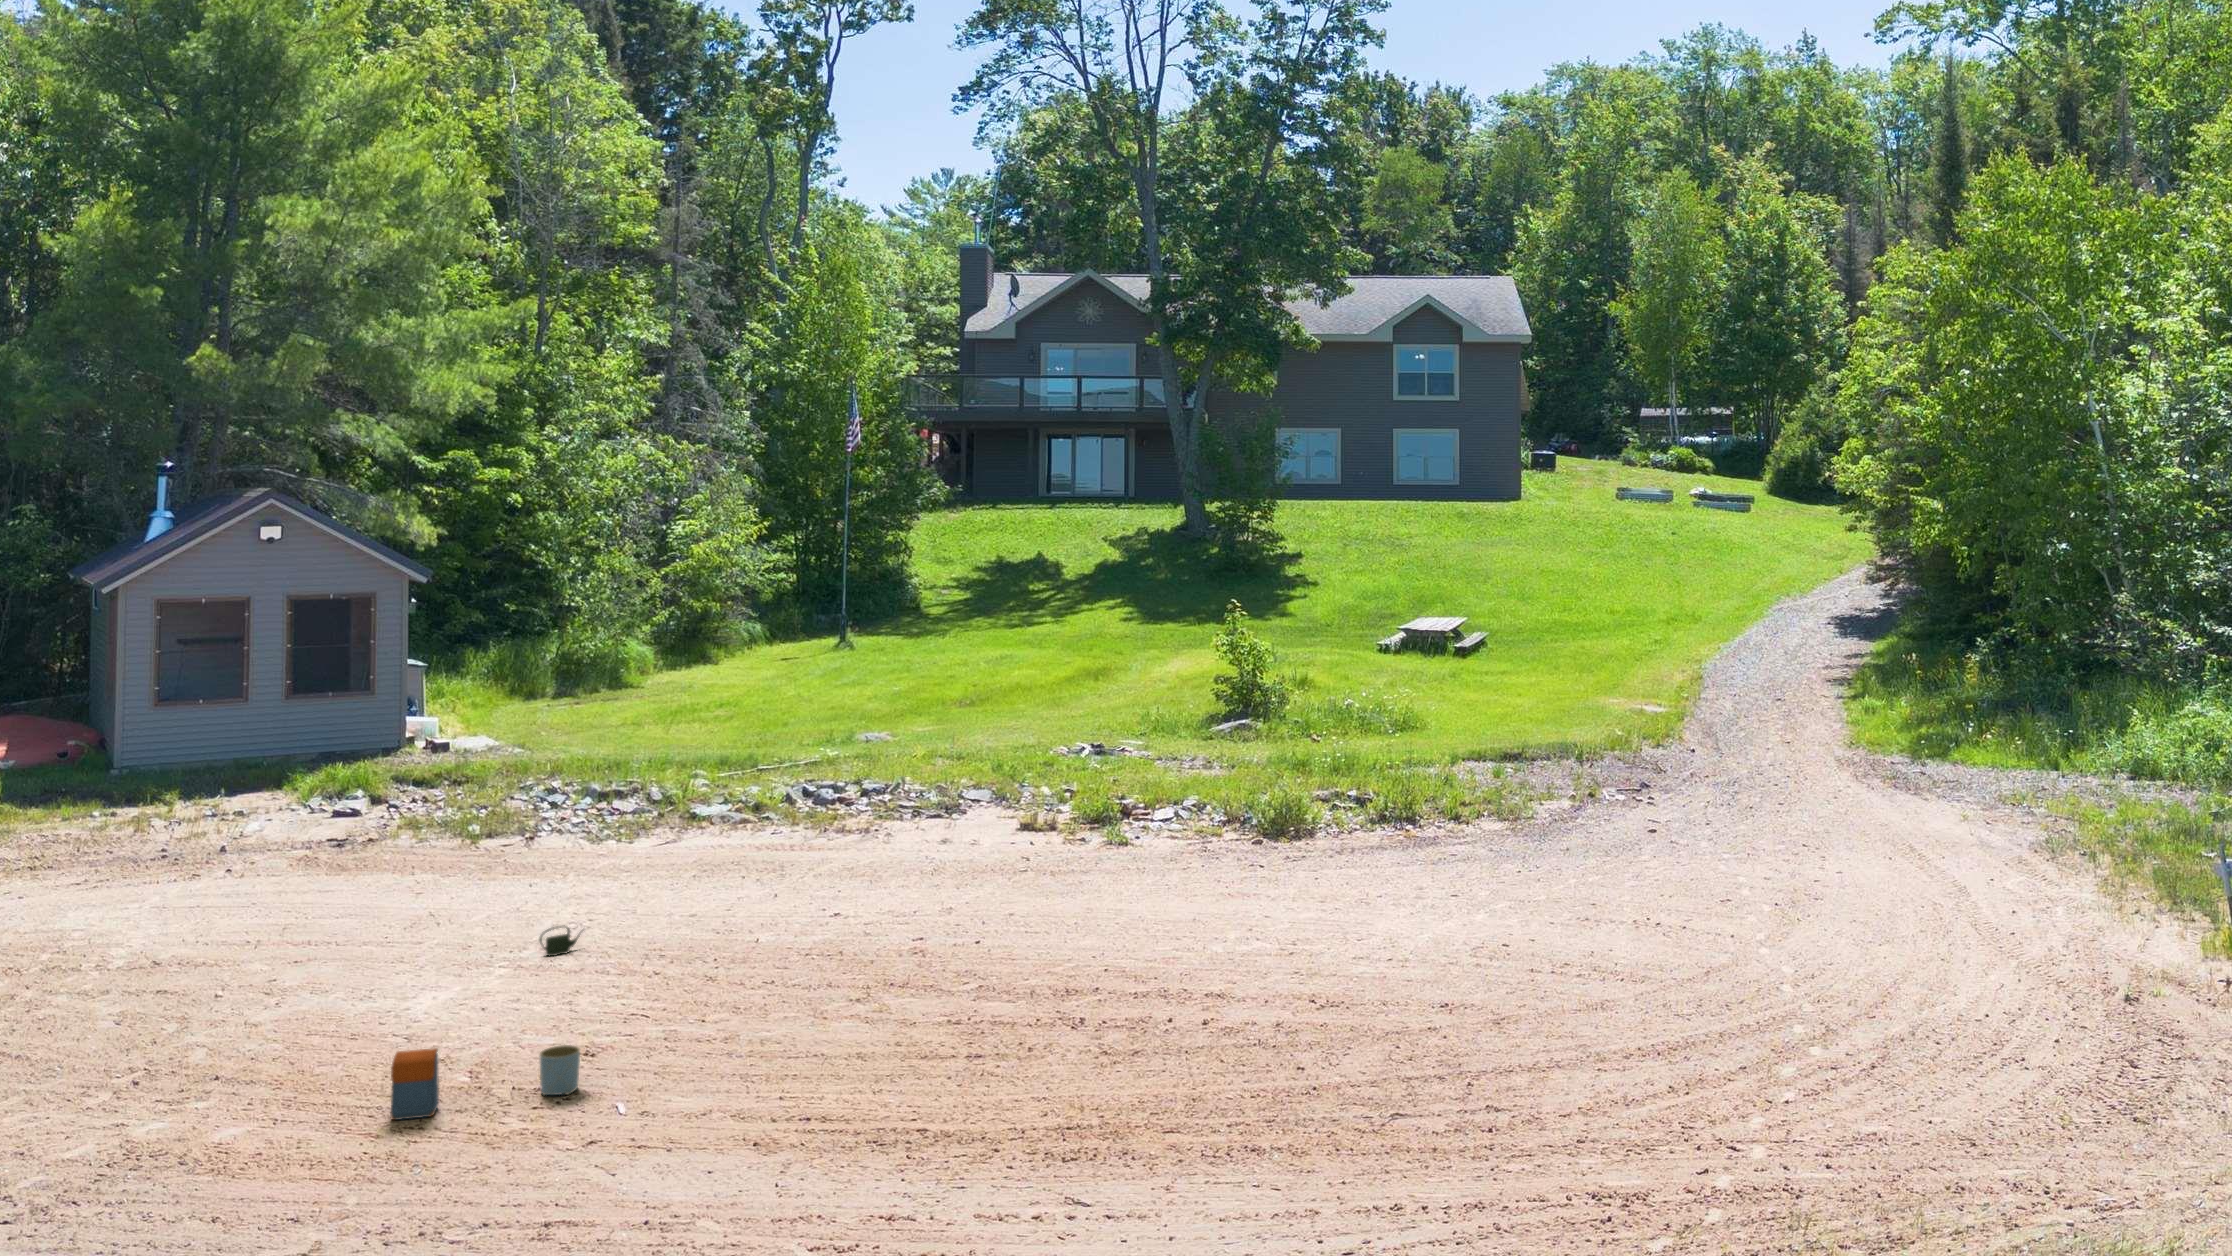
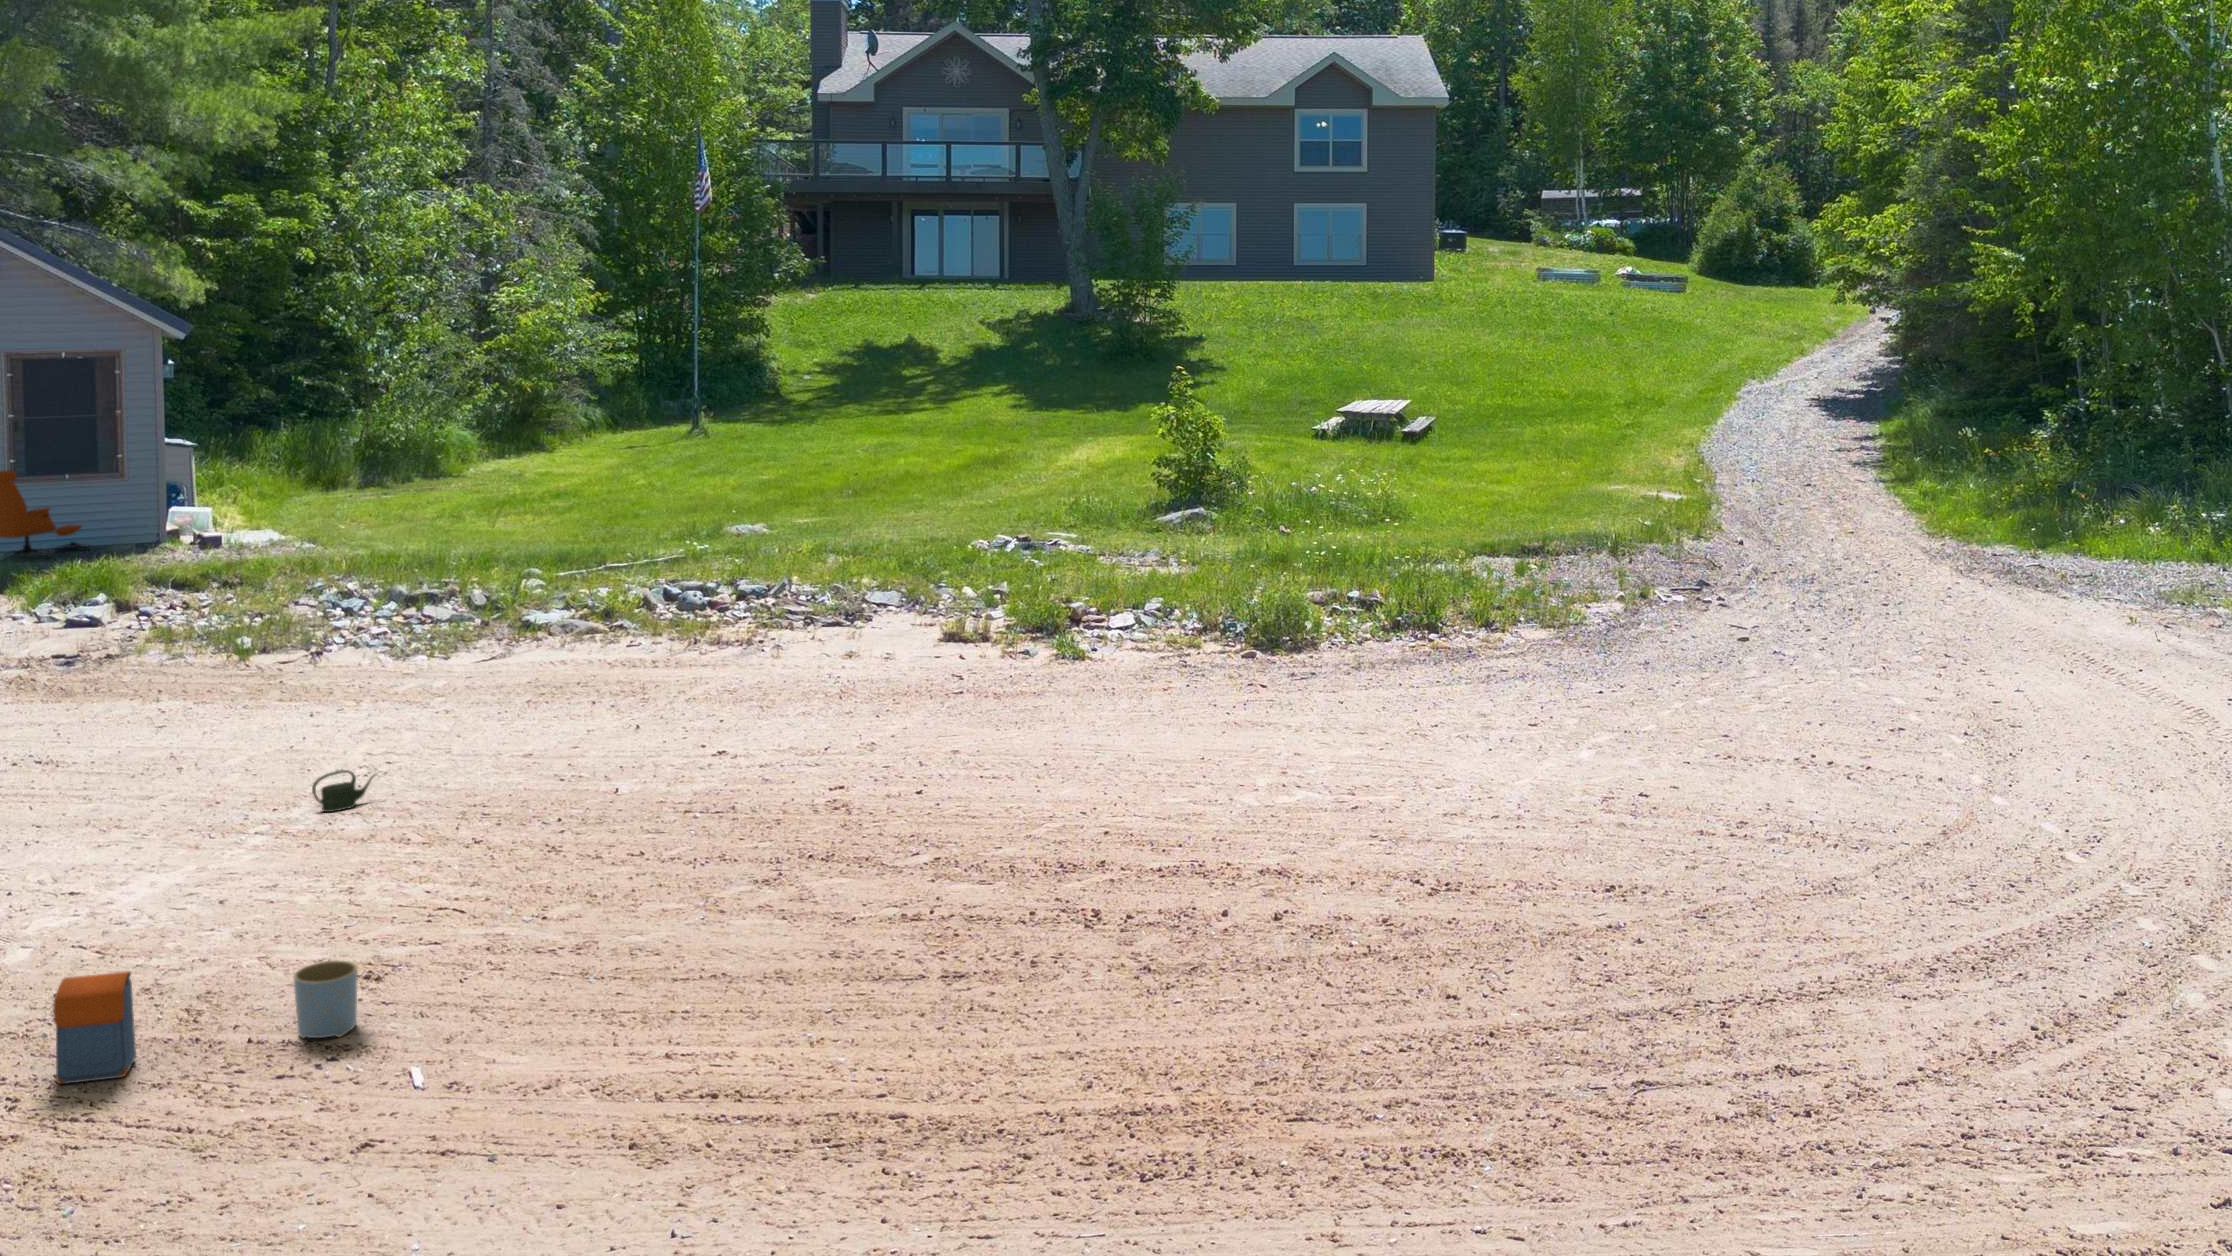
lounge chair: none [262,688,347,763] -> present [0,470,82,560]

